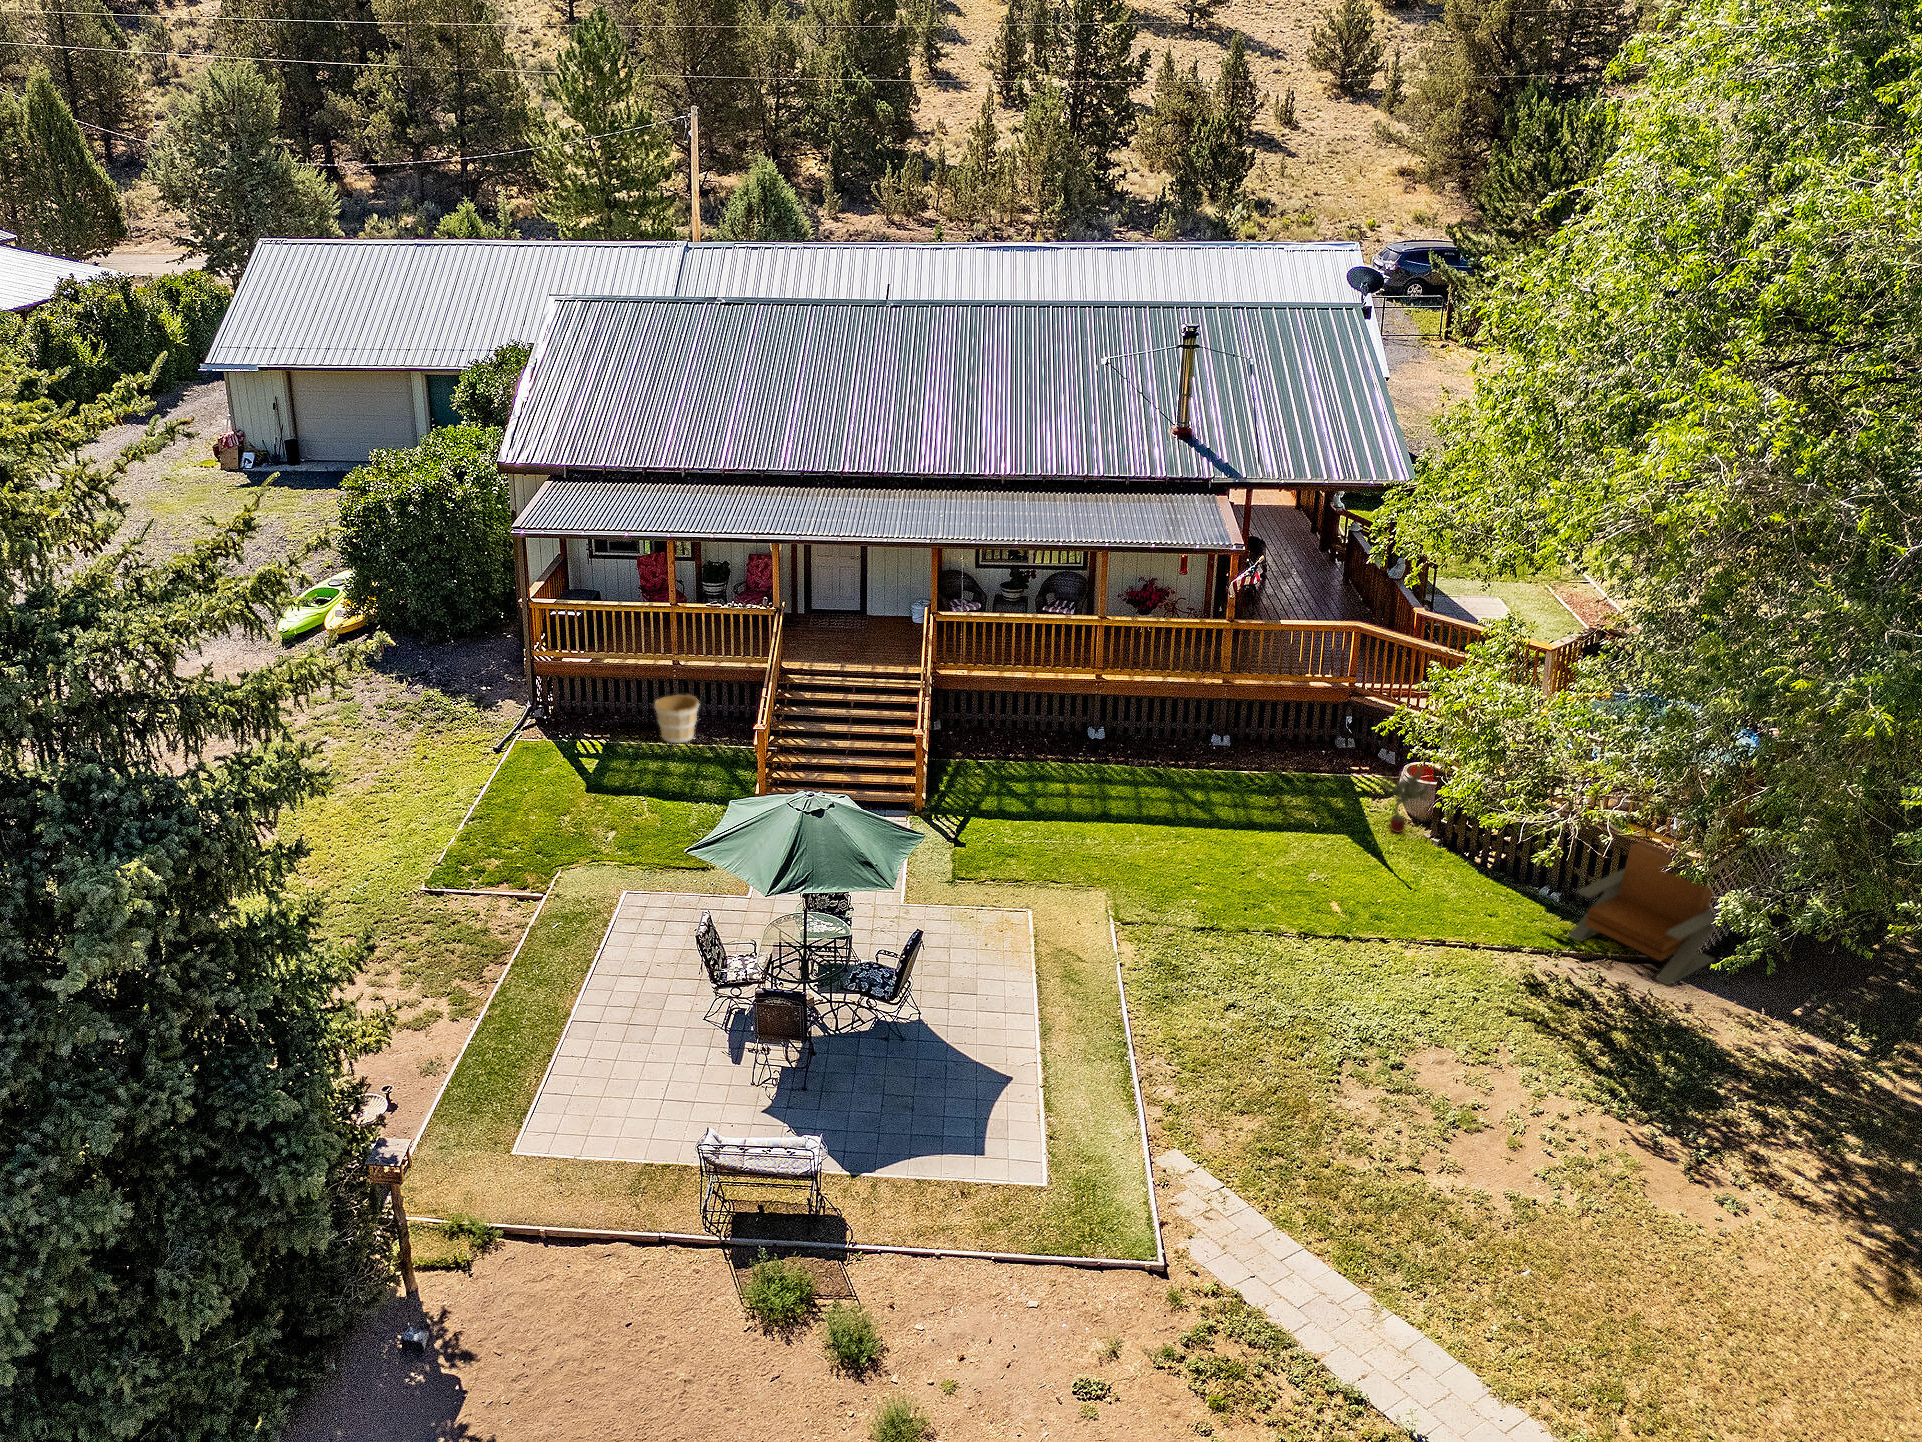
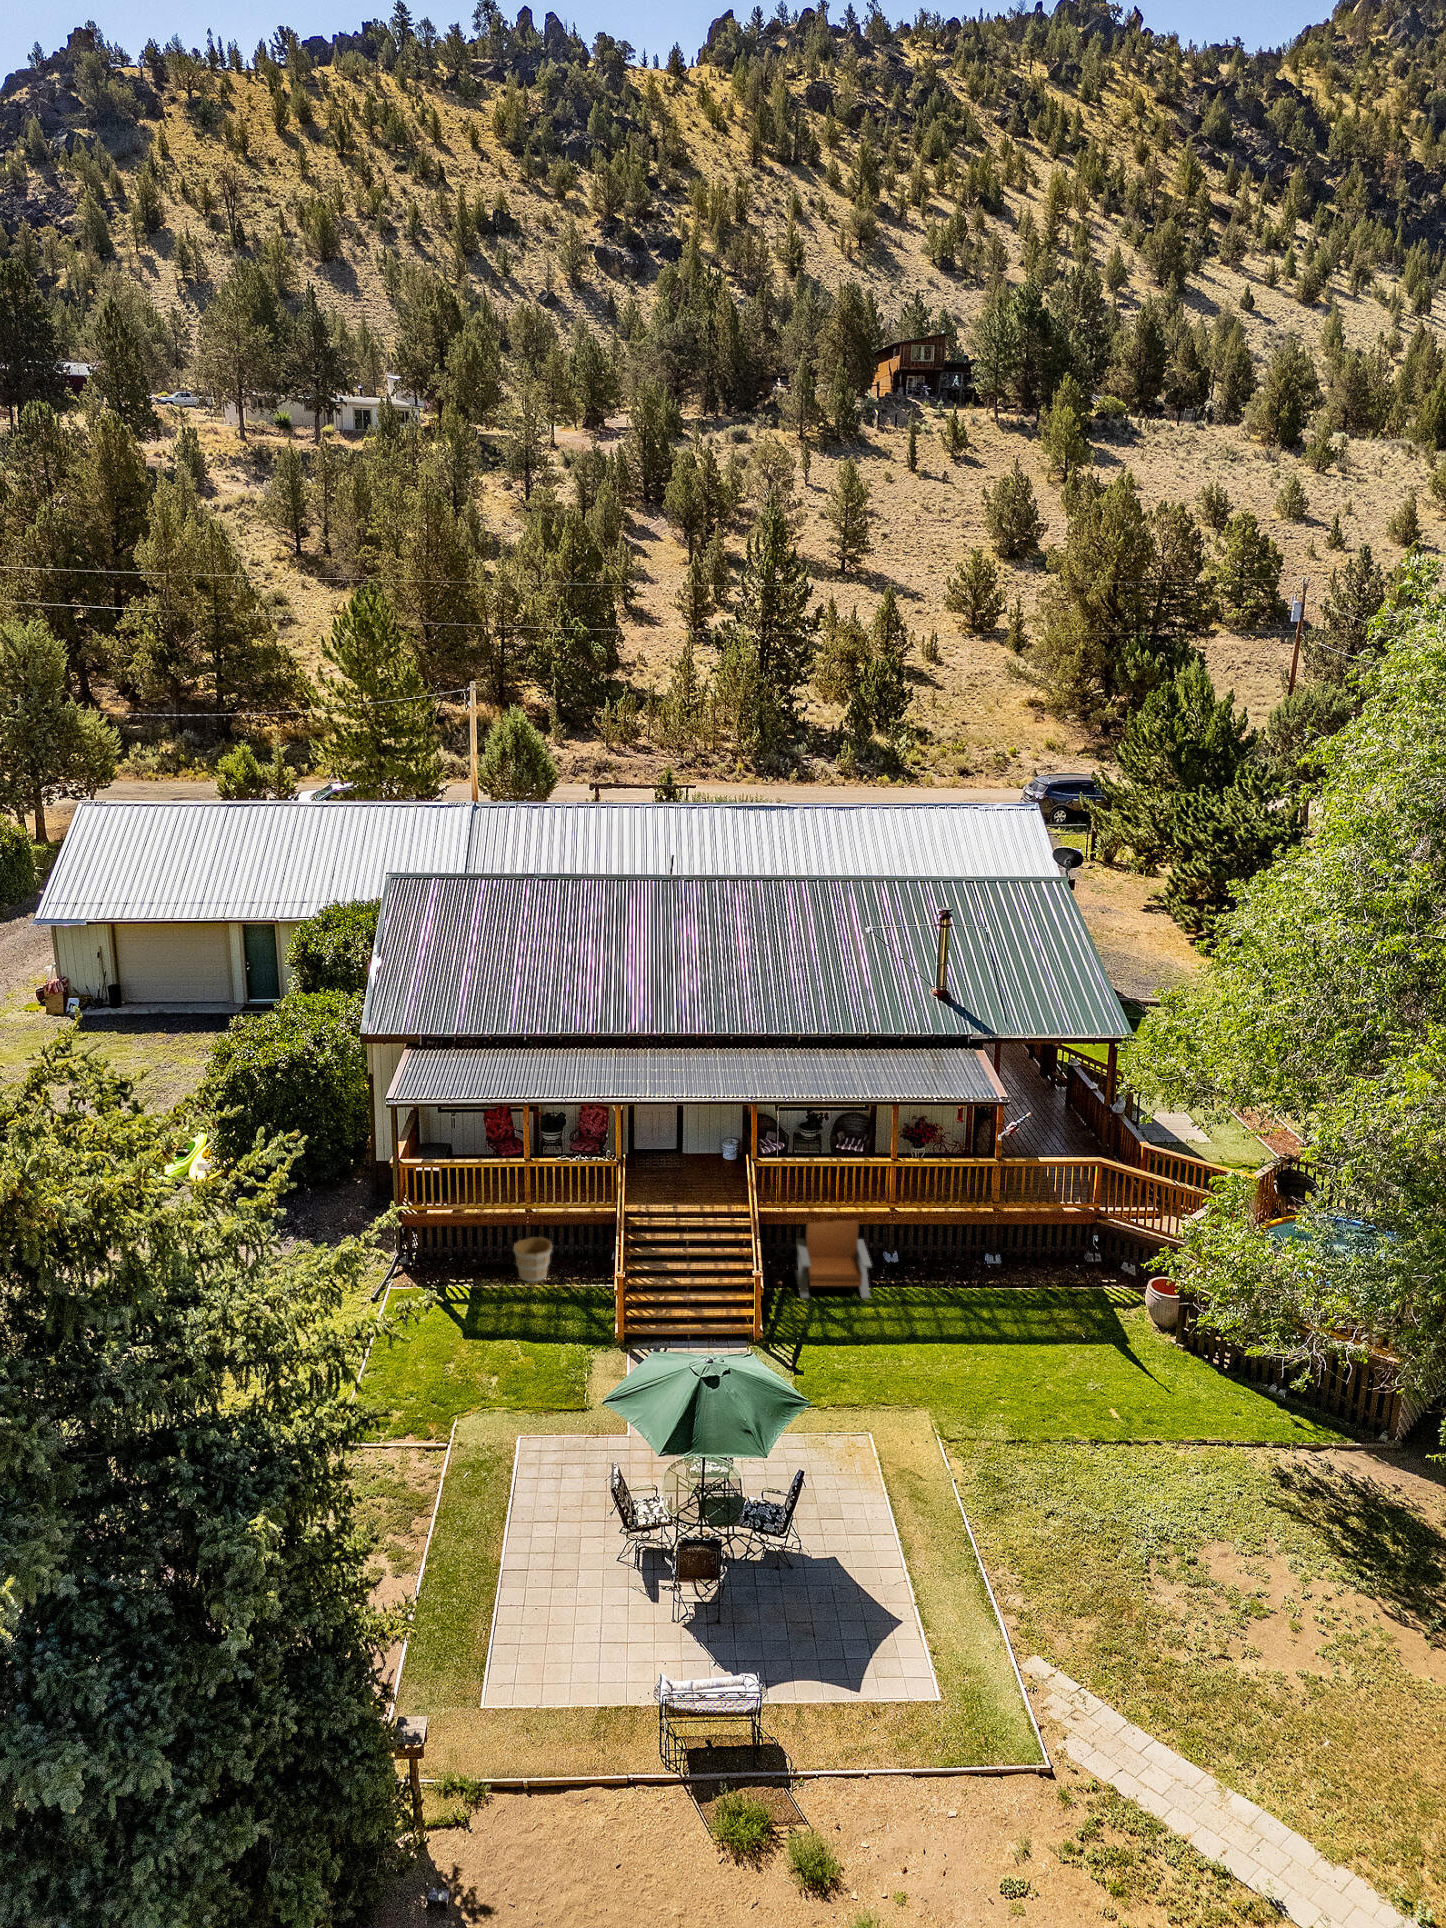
potted tree: present [1381,765,1430,833] -> none [1129,1282,1174,1339]
lounge chair: present [1568,842,1714,985] -> present [795,1221,872,1299]

